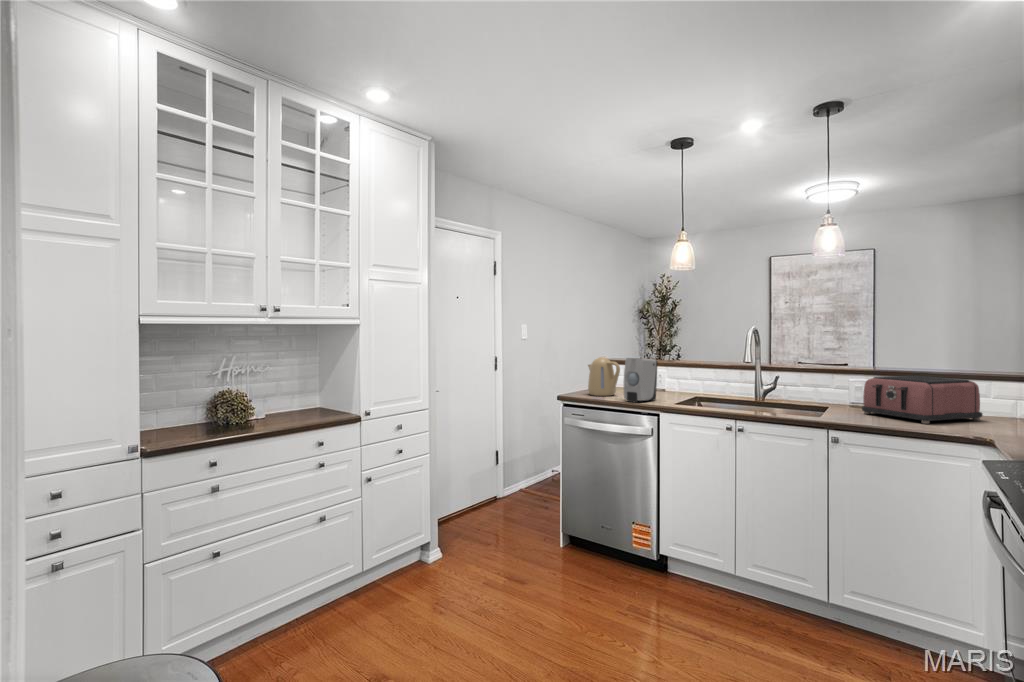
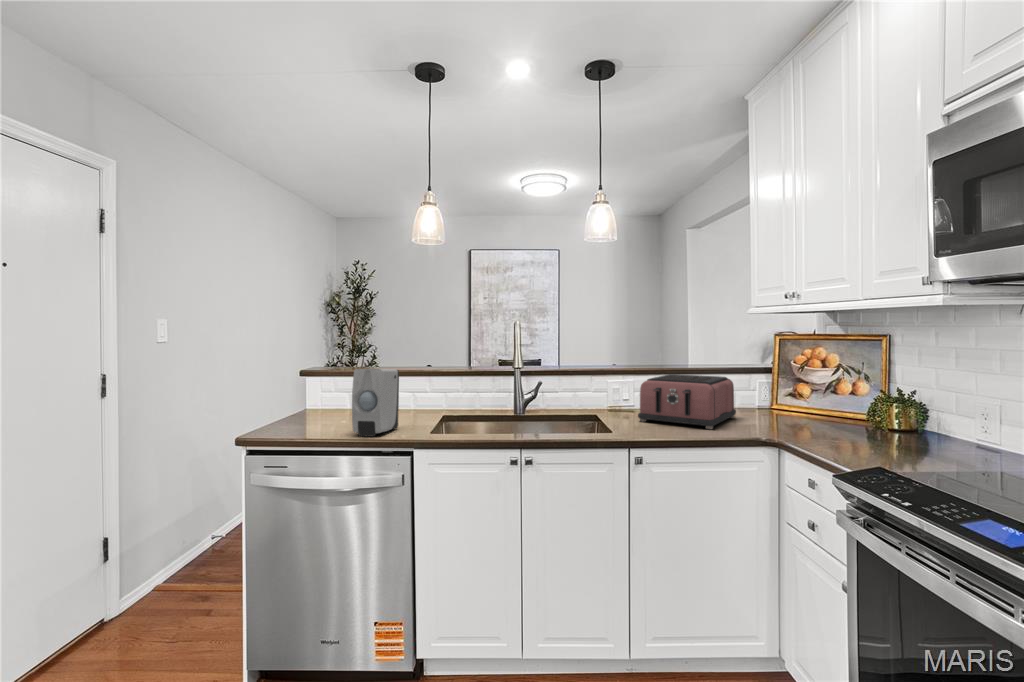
kettle: present [588,357,620,396] -> none [283,368,339,429]

